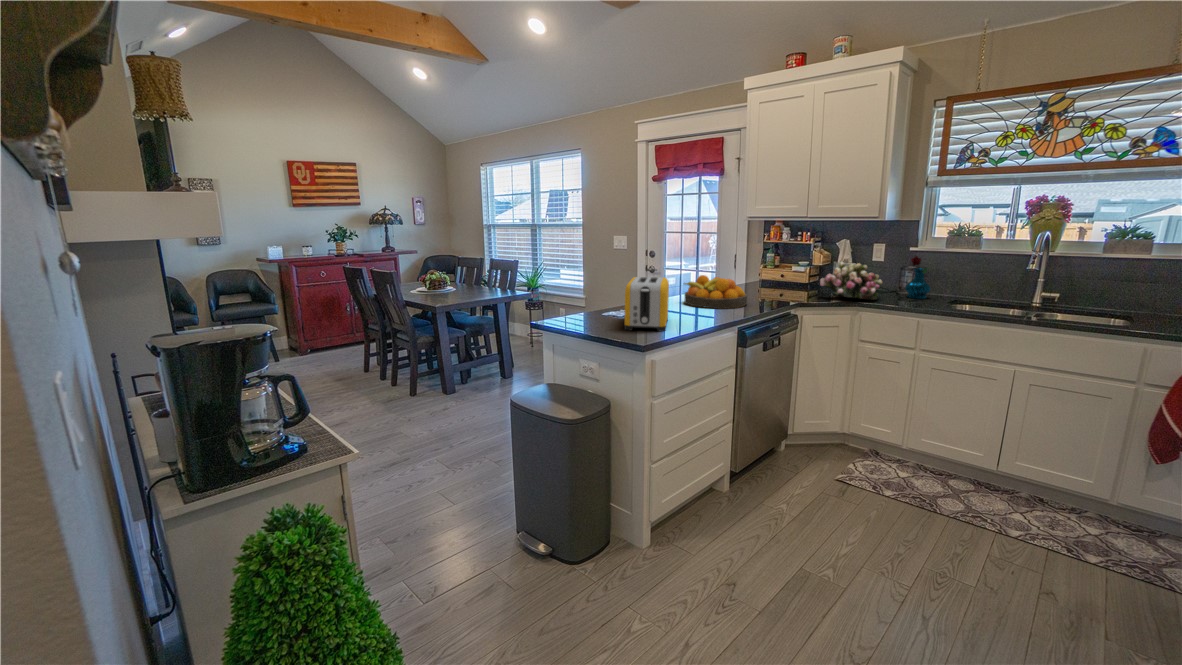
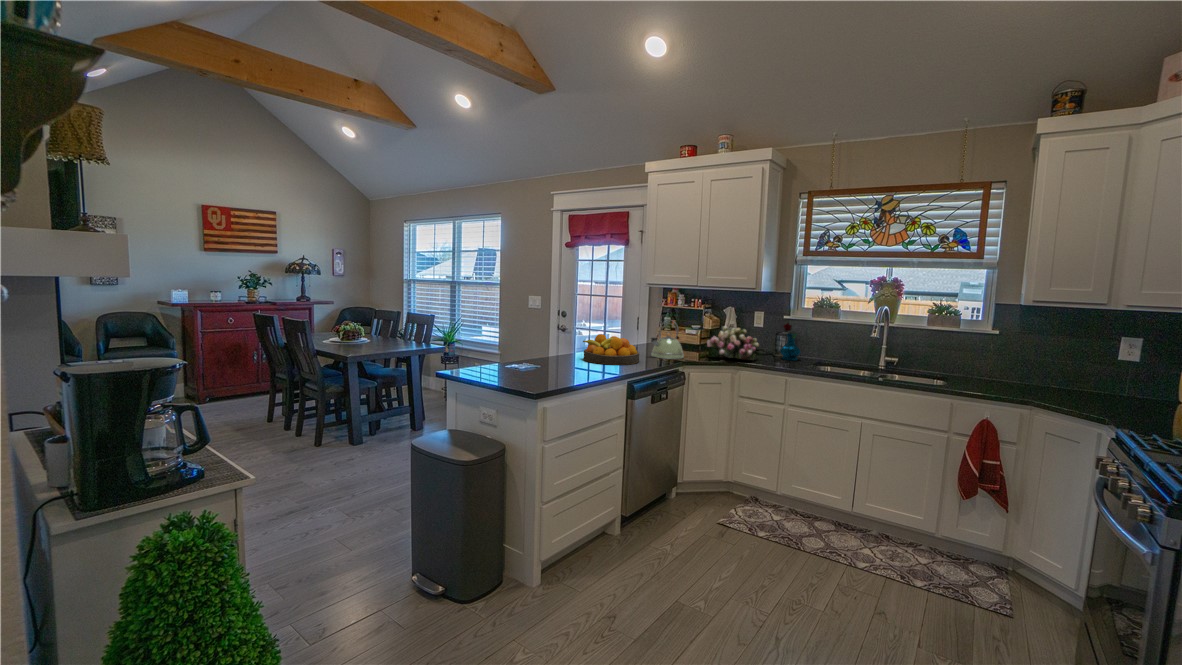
kettle: none [756,257,794,301] -> present [651,320,684,359]
toaster: present [624,277,669,331] -> none [519,334,563,383]

